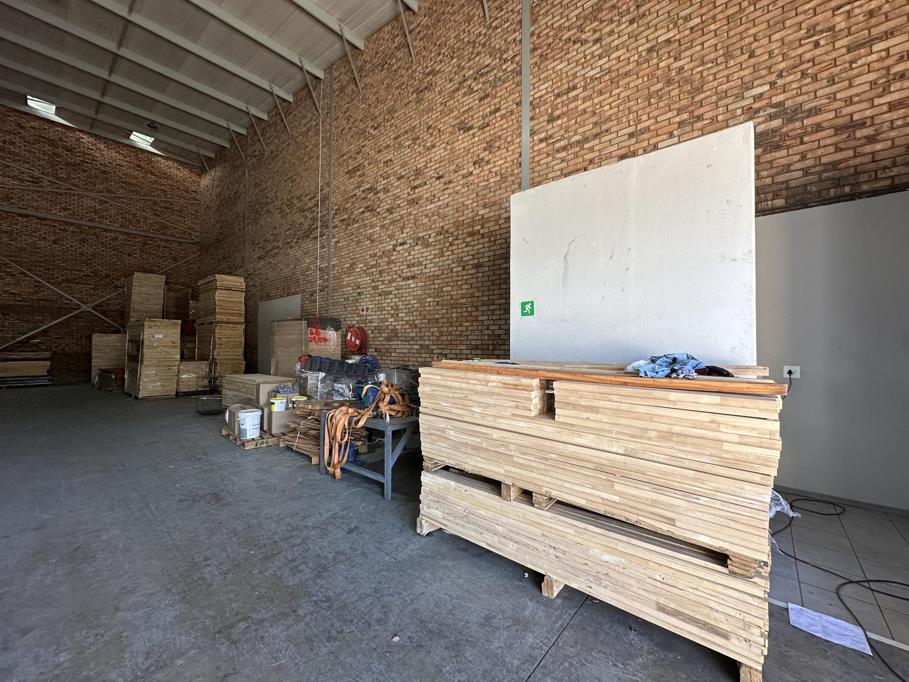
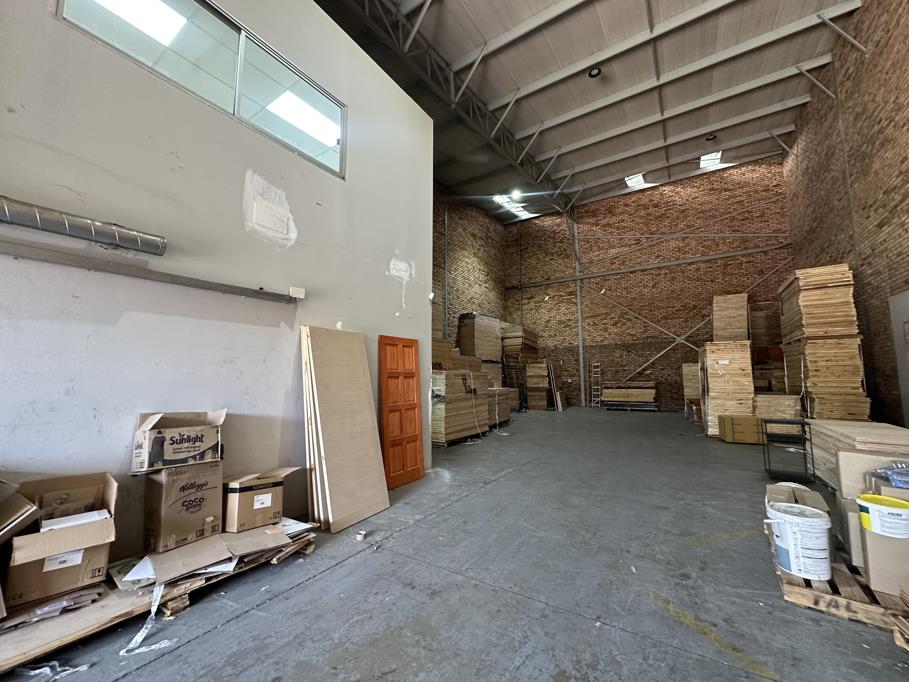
cardboard box: none [146,377,185,401] -> present [718,415,767,444]

